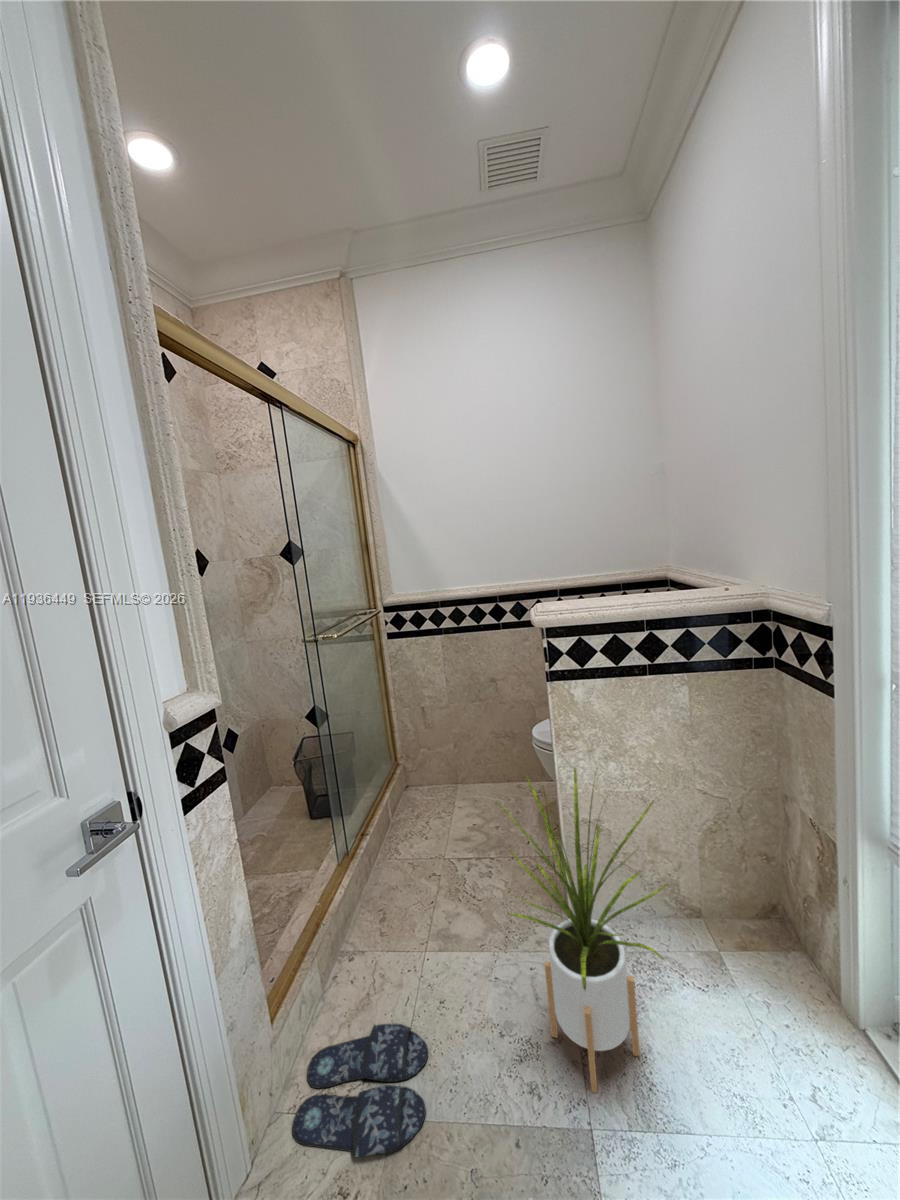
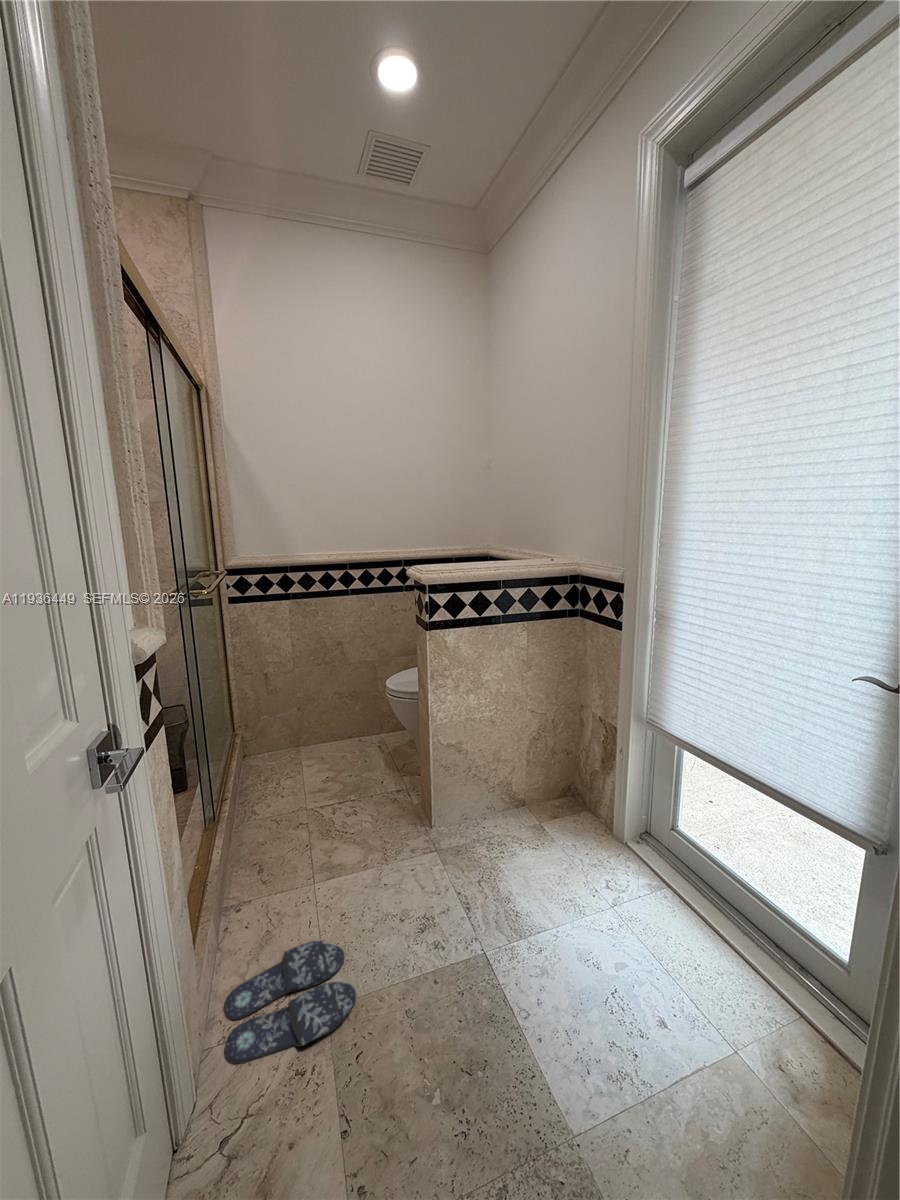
house plant: present [499,768,669,1093] -> none [411,685,537,930]

